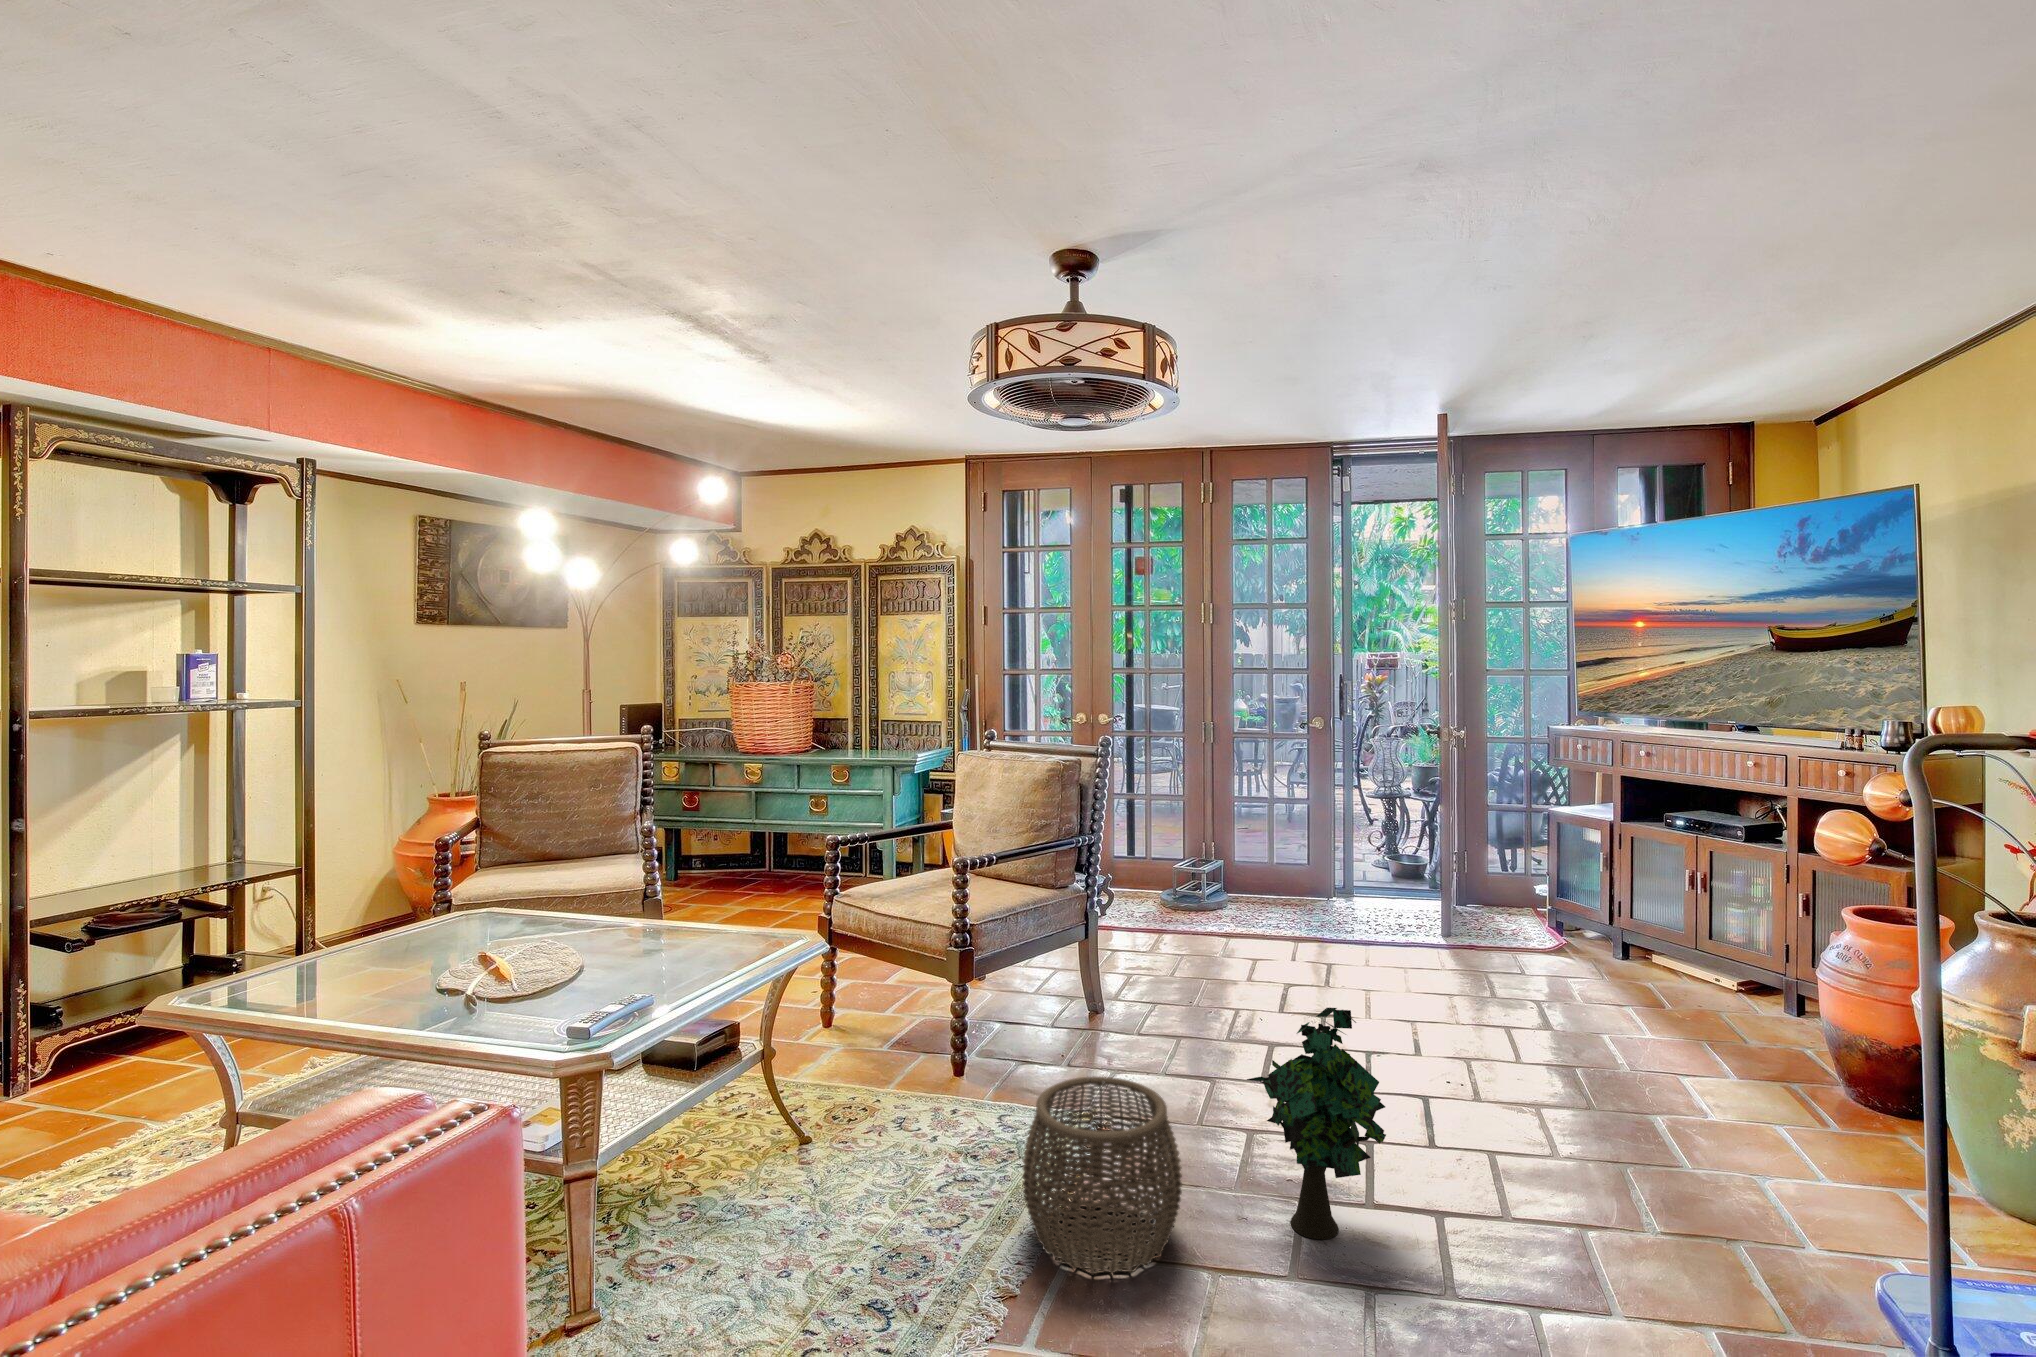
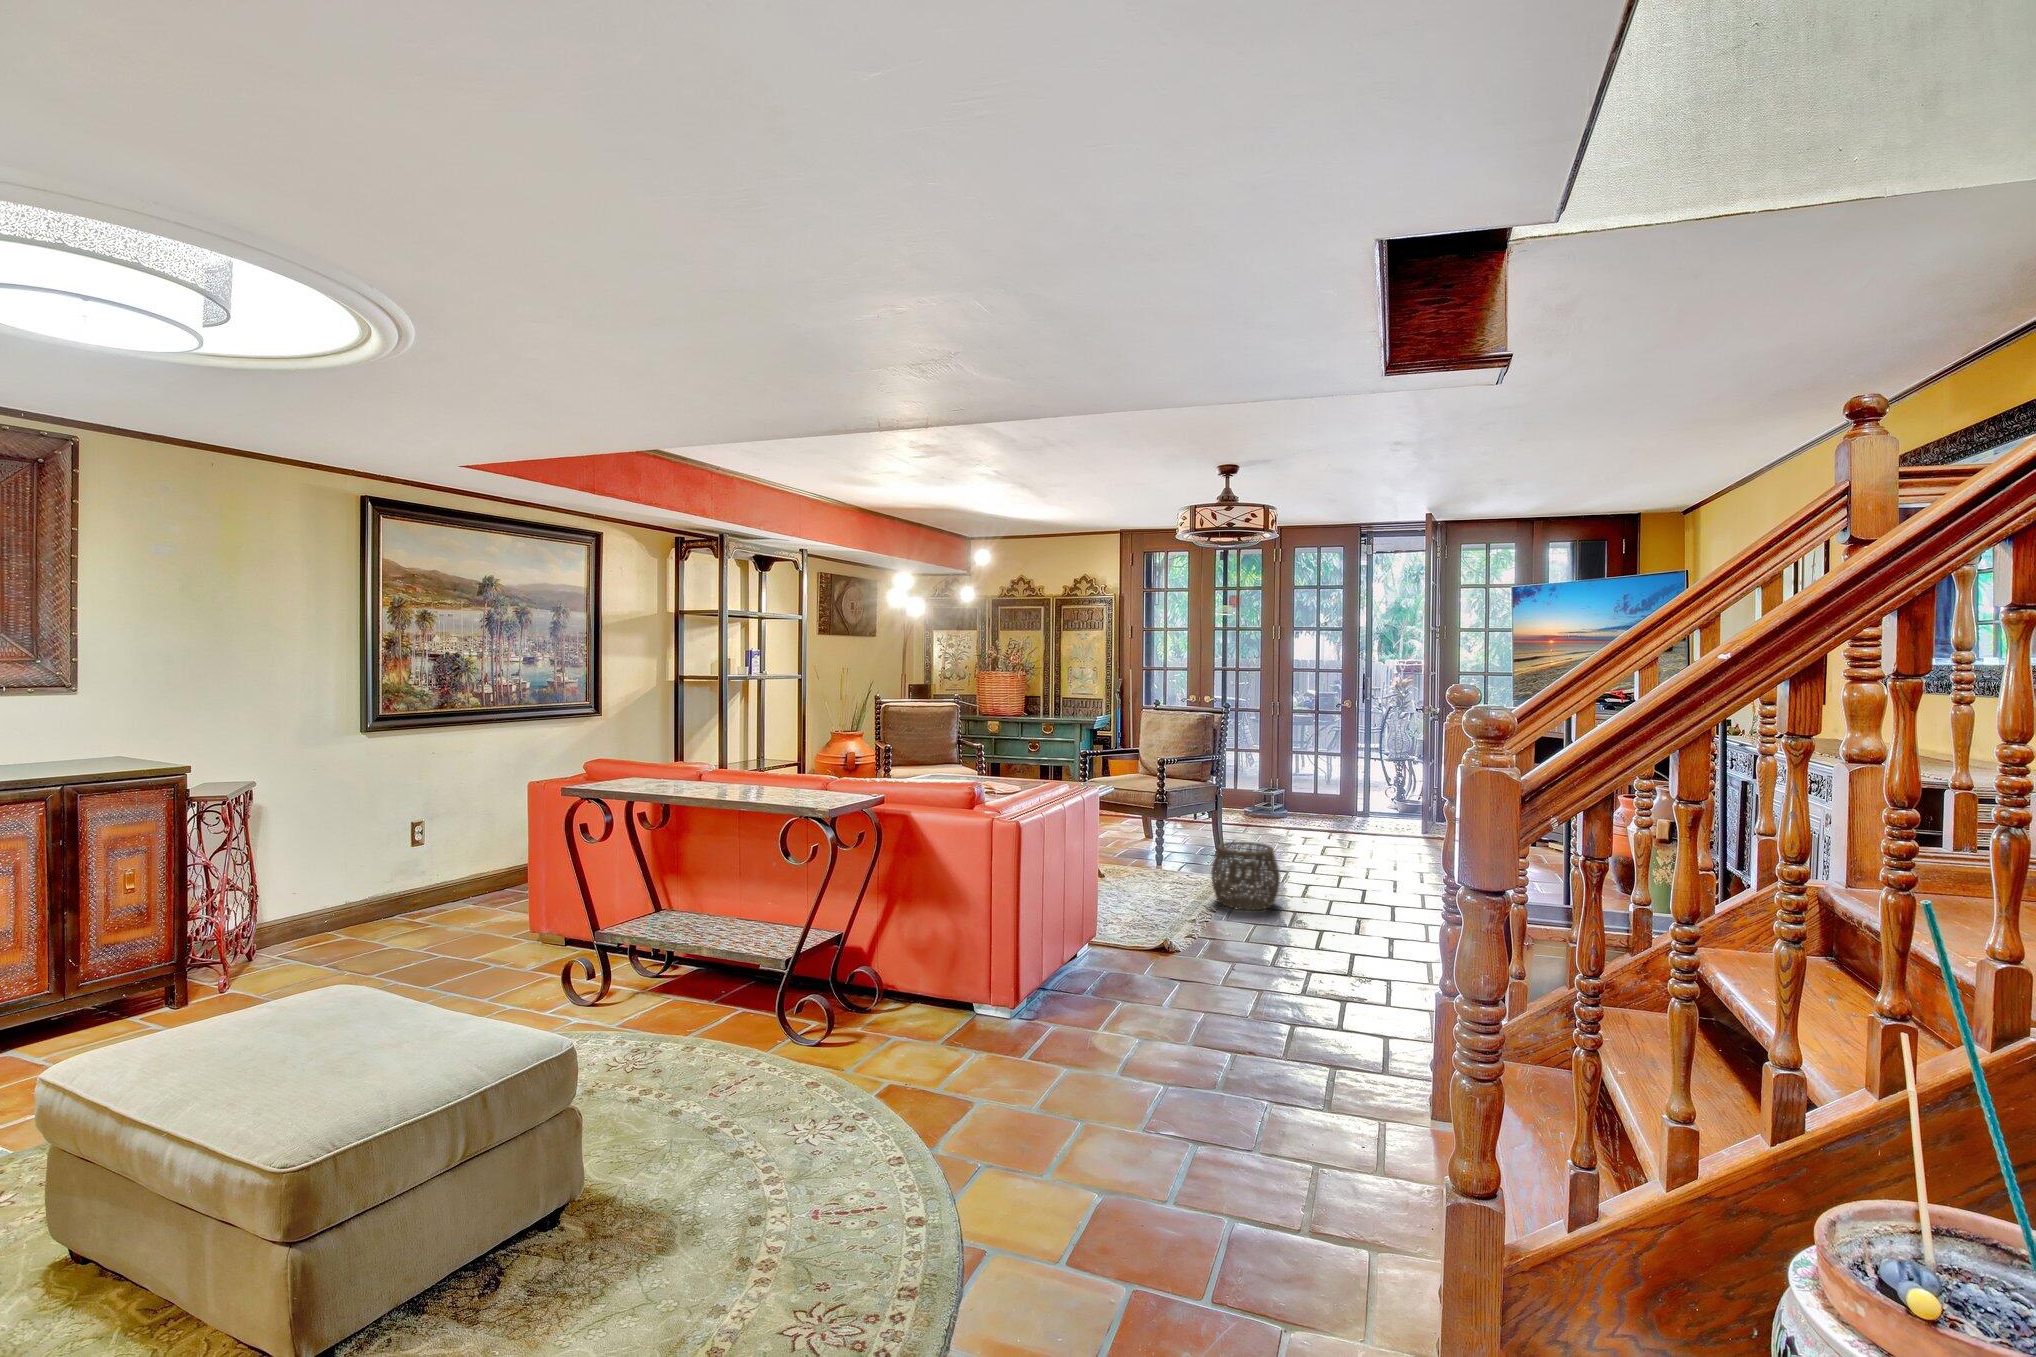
decorative plant: present [1247,1008,1386,1240] -> none [1308,809,1369,907]

